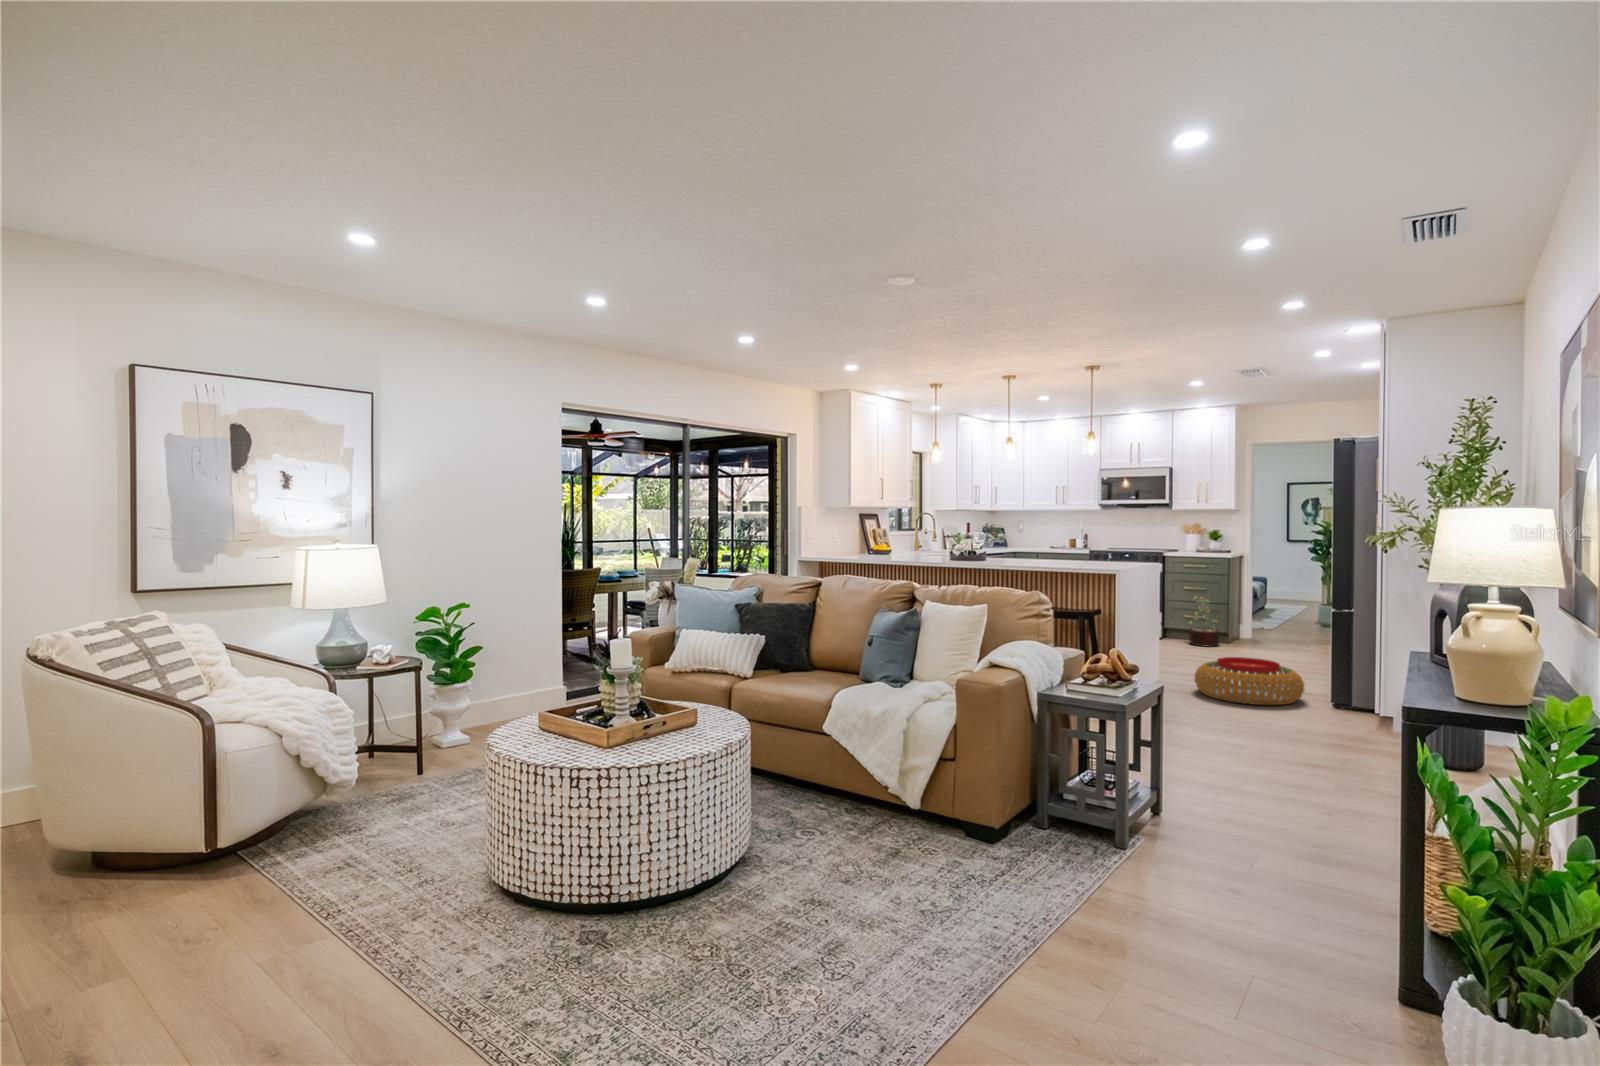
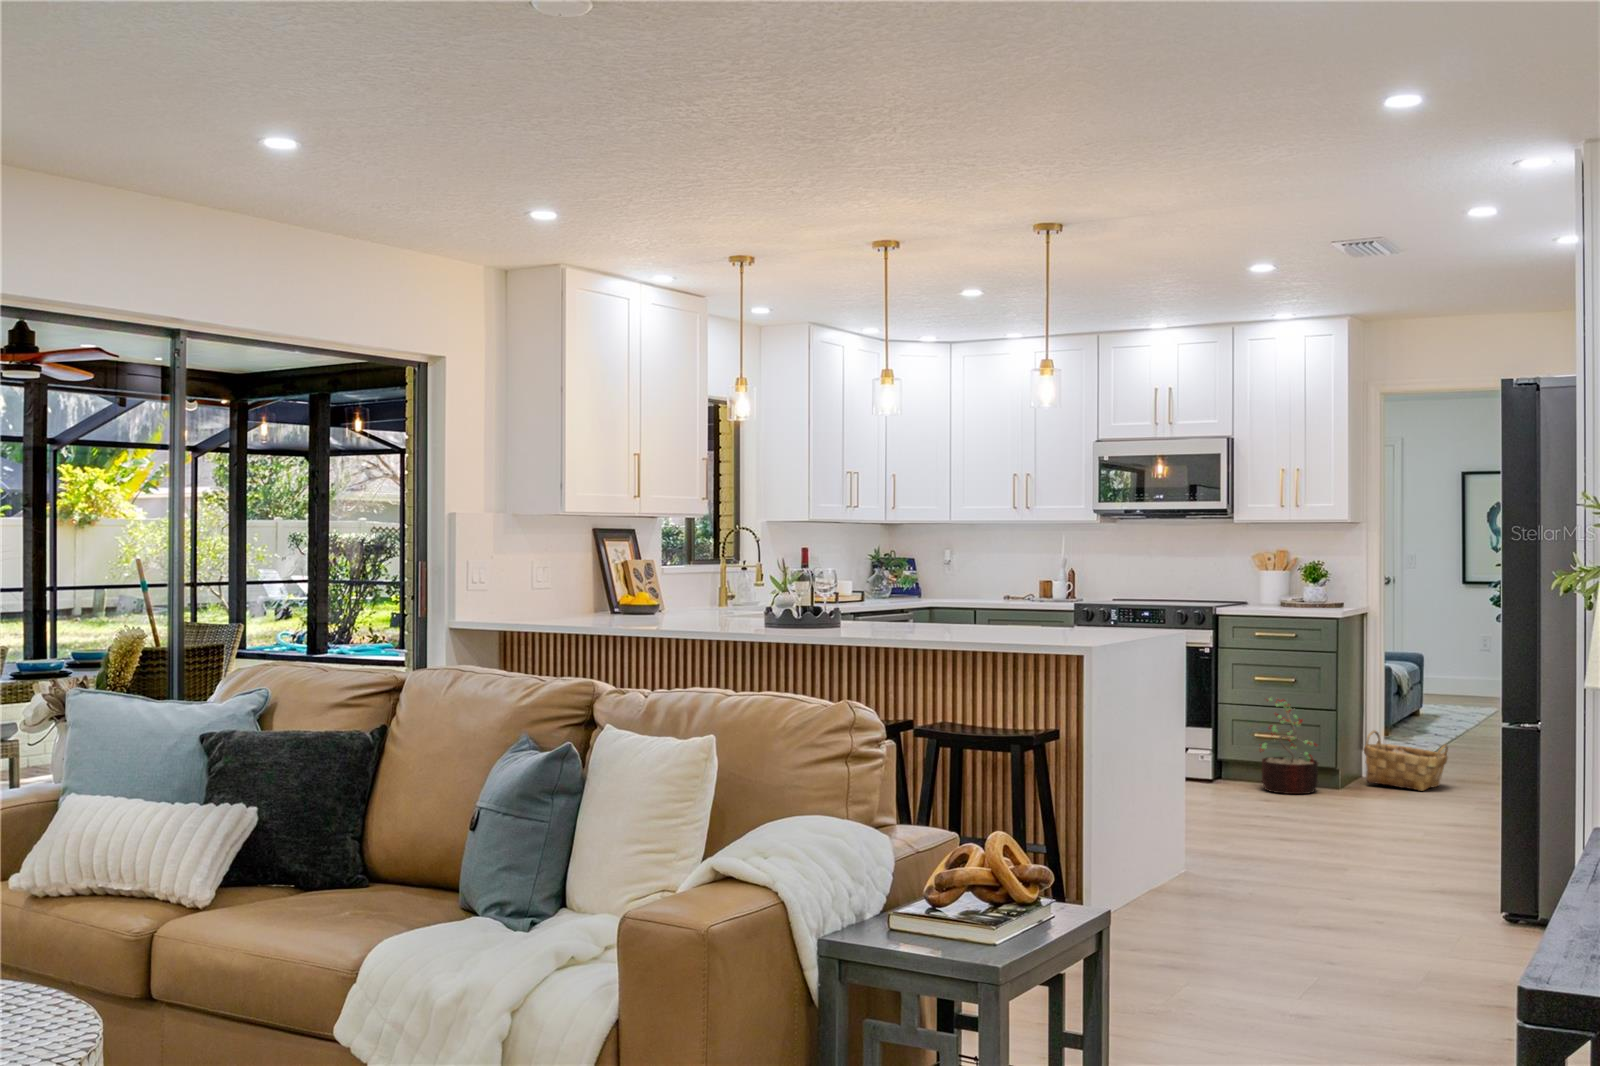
woven basket: none [1243,615,1290,646] -> present [1364,730,1448,791]
pouf: present [1194,657,1304,705] -> none [1243,822,1450,921]

